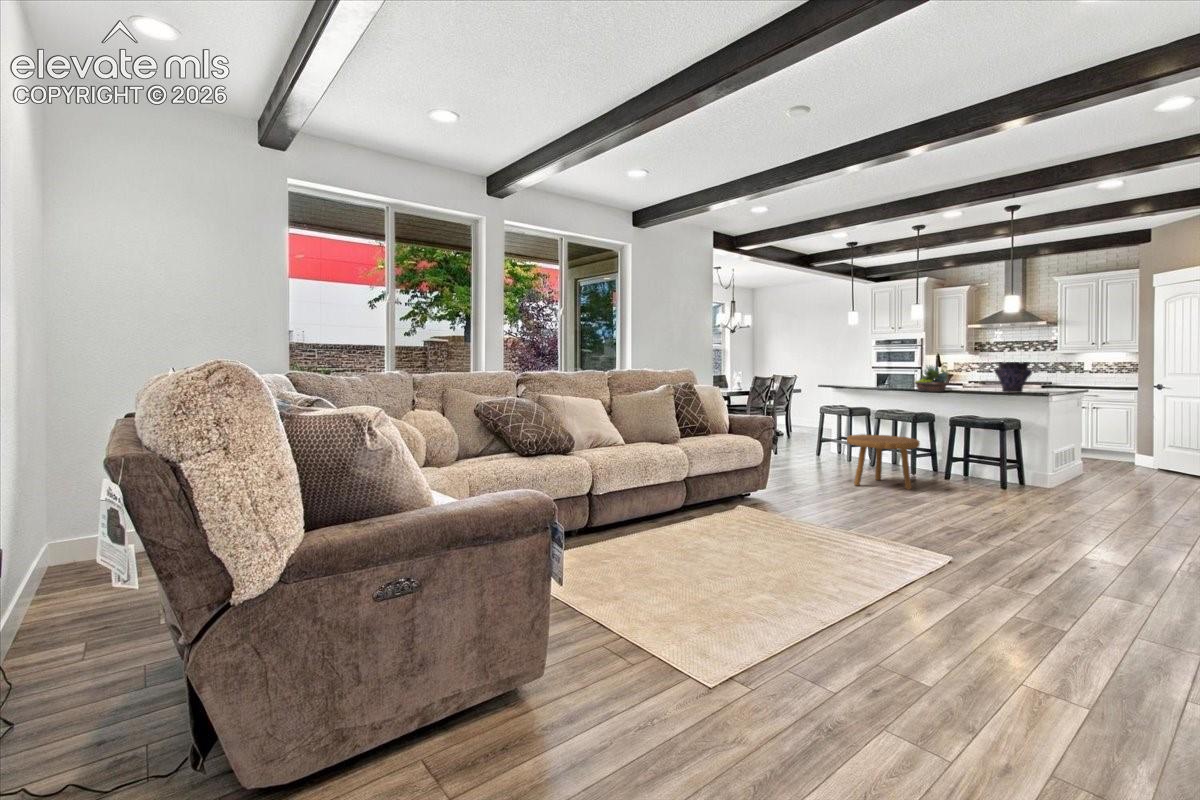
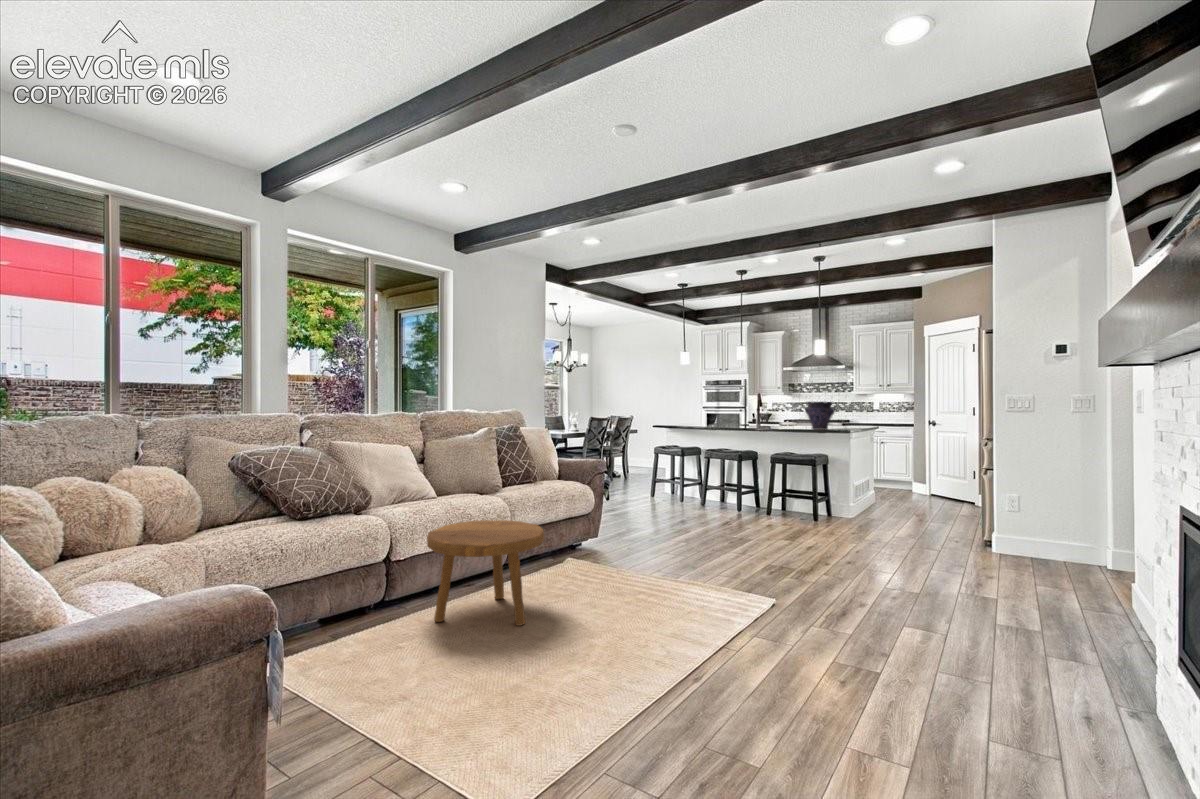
succulent planter: present [915,365,948,392] -> none [738,404,768,430]
footstool: present [847,434,920,490] -> present [427,520,544,626]

